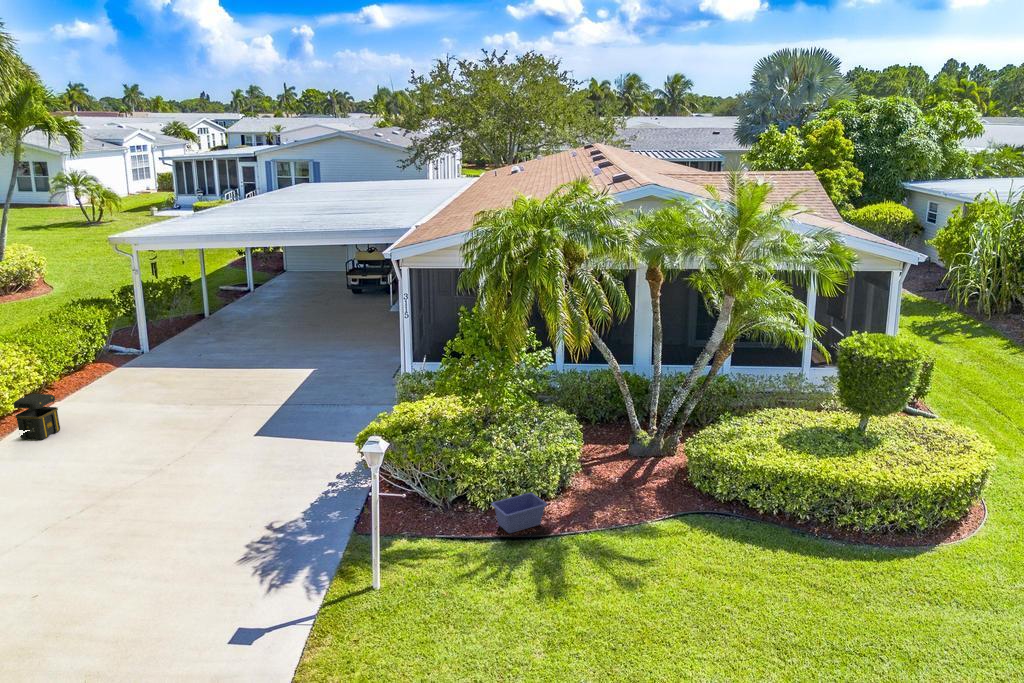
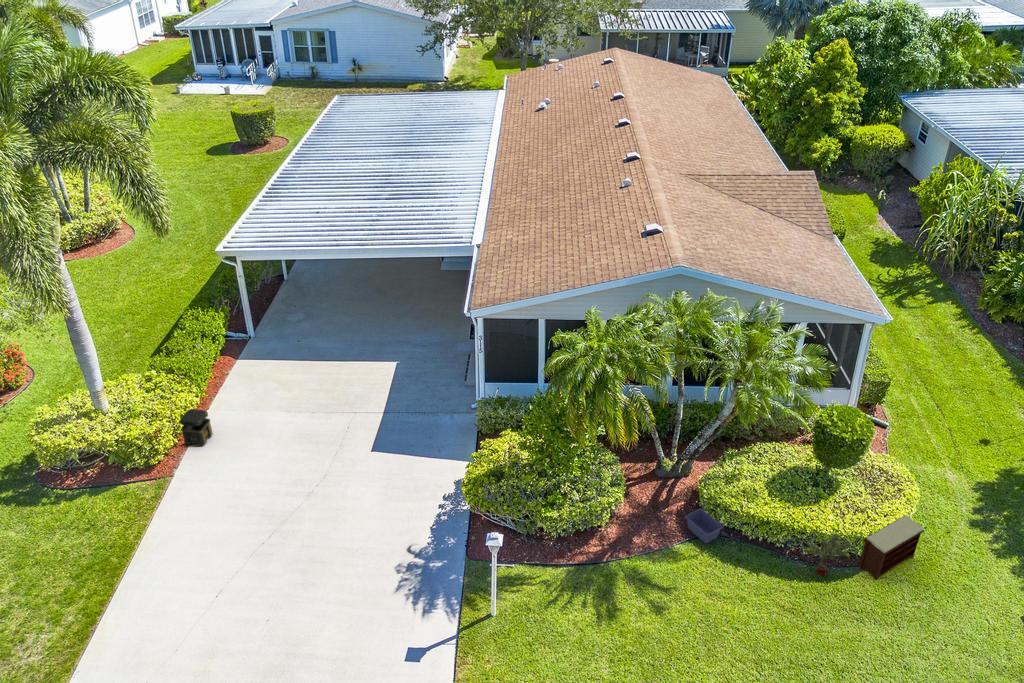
bench: none [921,466,1011,552] -> present [858,516,924,580]
potted tree: none [839,475,907,548] -> present [805,533,851,575]
storage bin: present [491,493,547,533] -> present [685,508,723,543]

